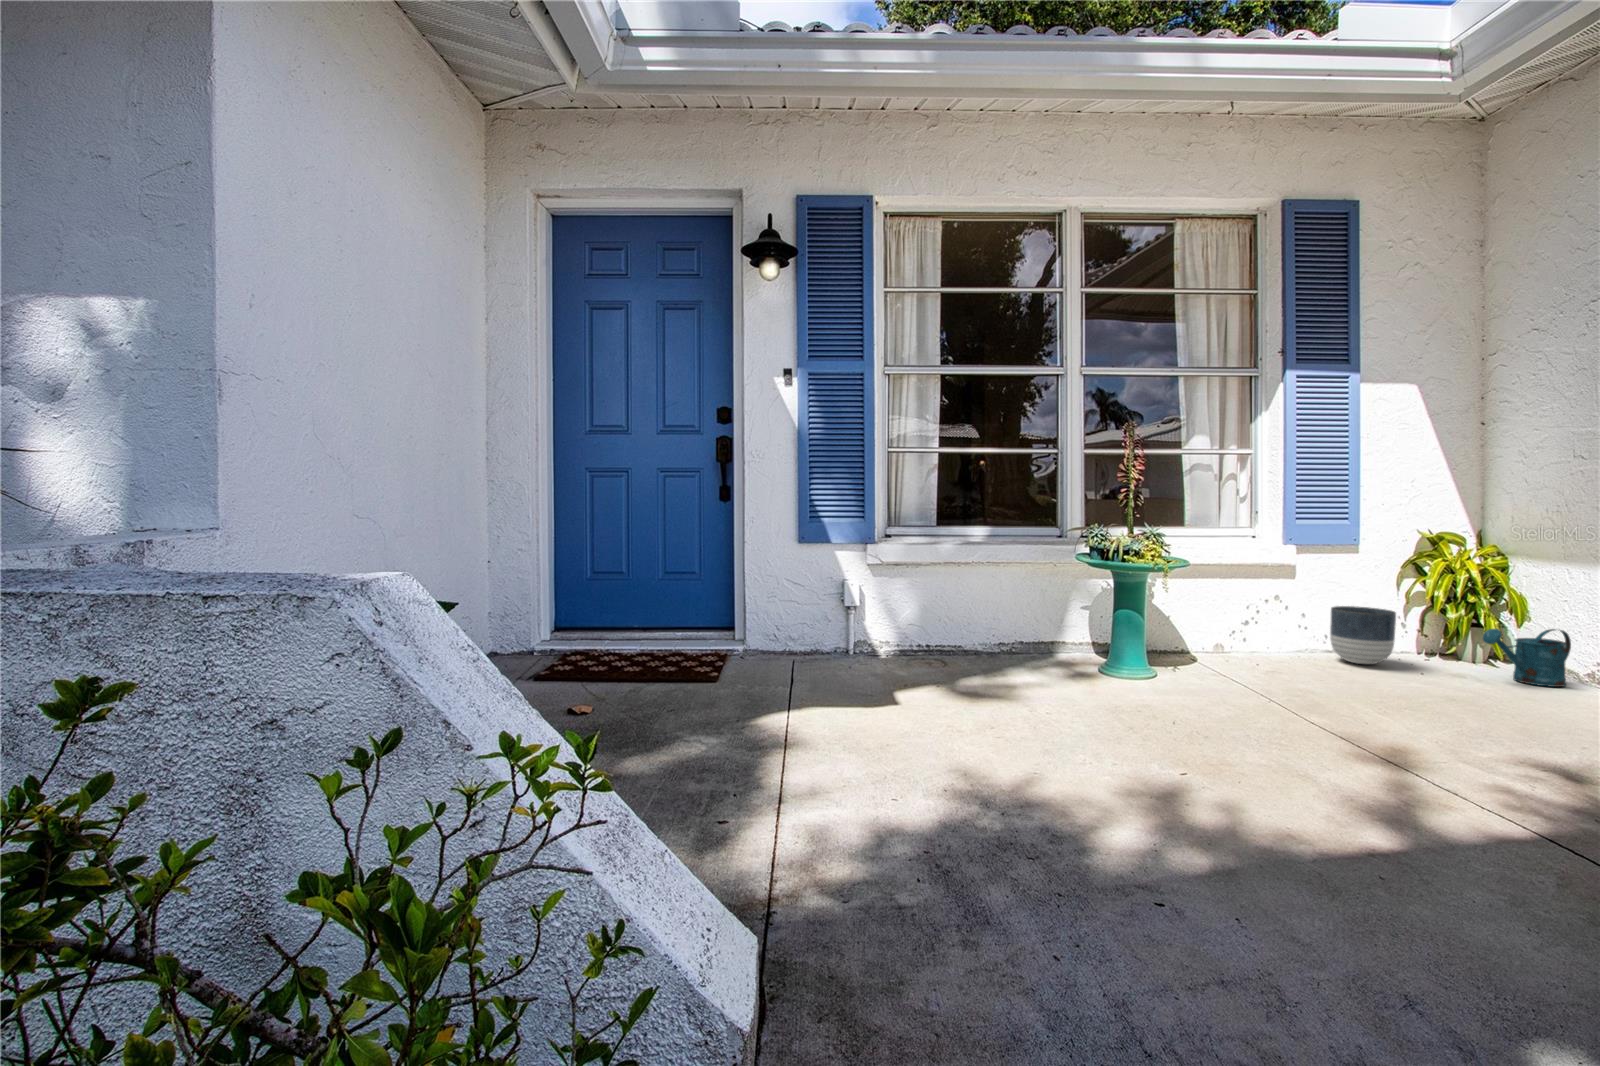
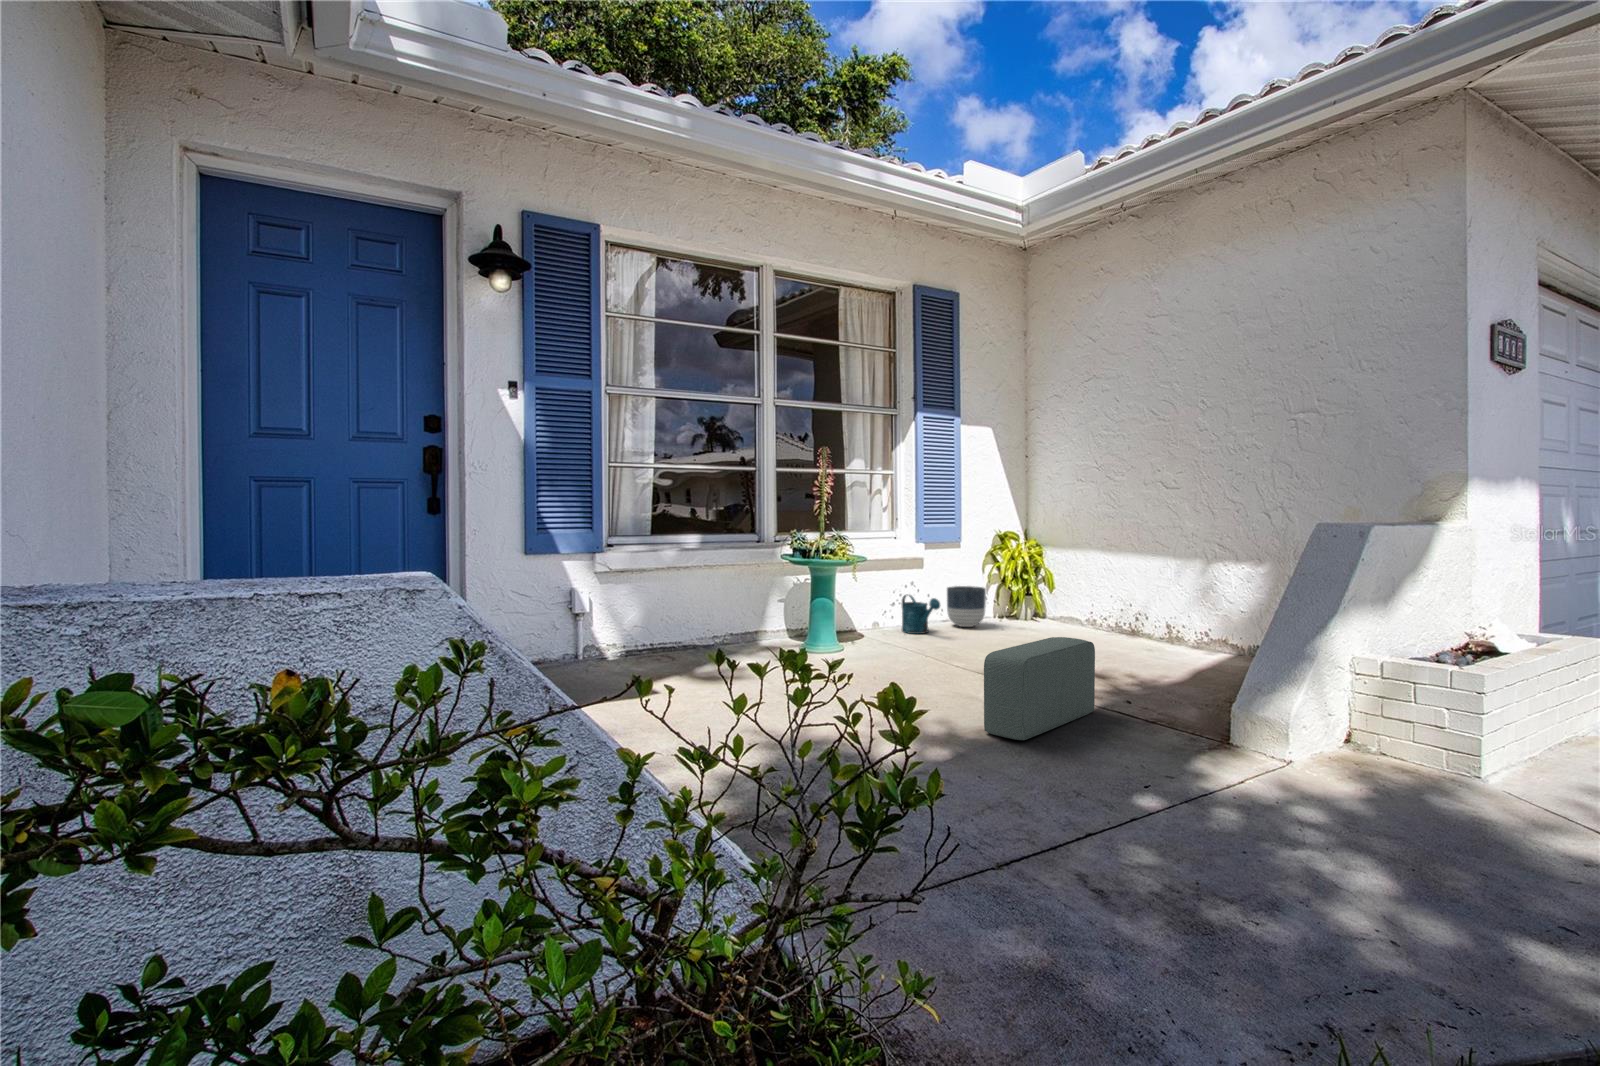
watering can: present [1483,629,1571,687] -> present [902,595,940,634]
pouf: none [1305,705,1544,861] -> present [984,637,1095,740]

